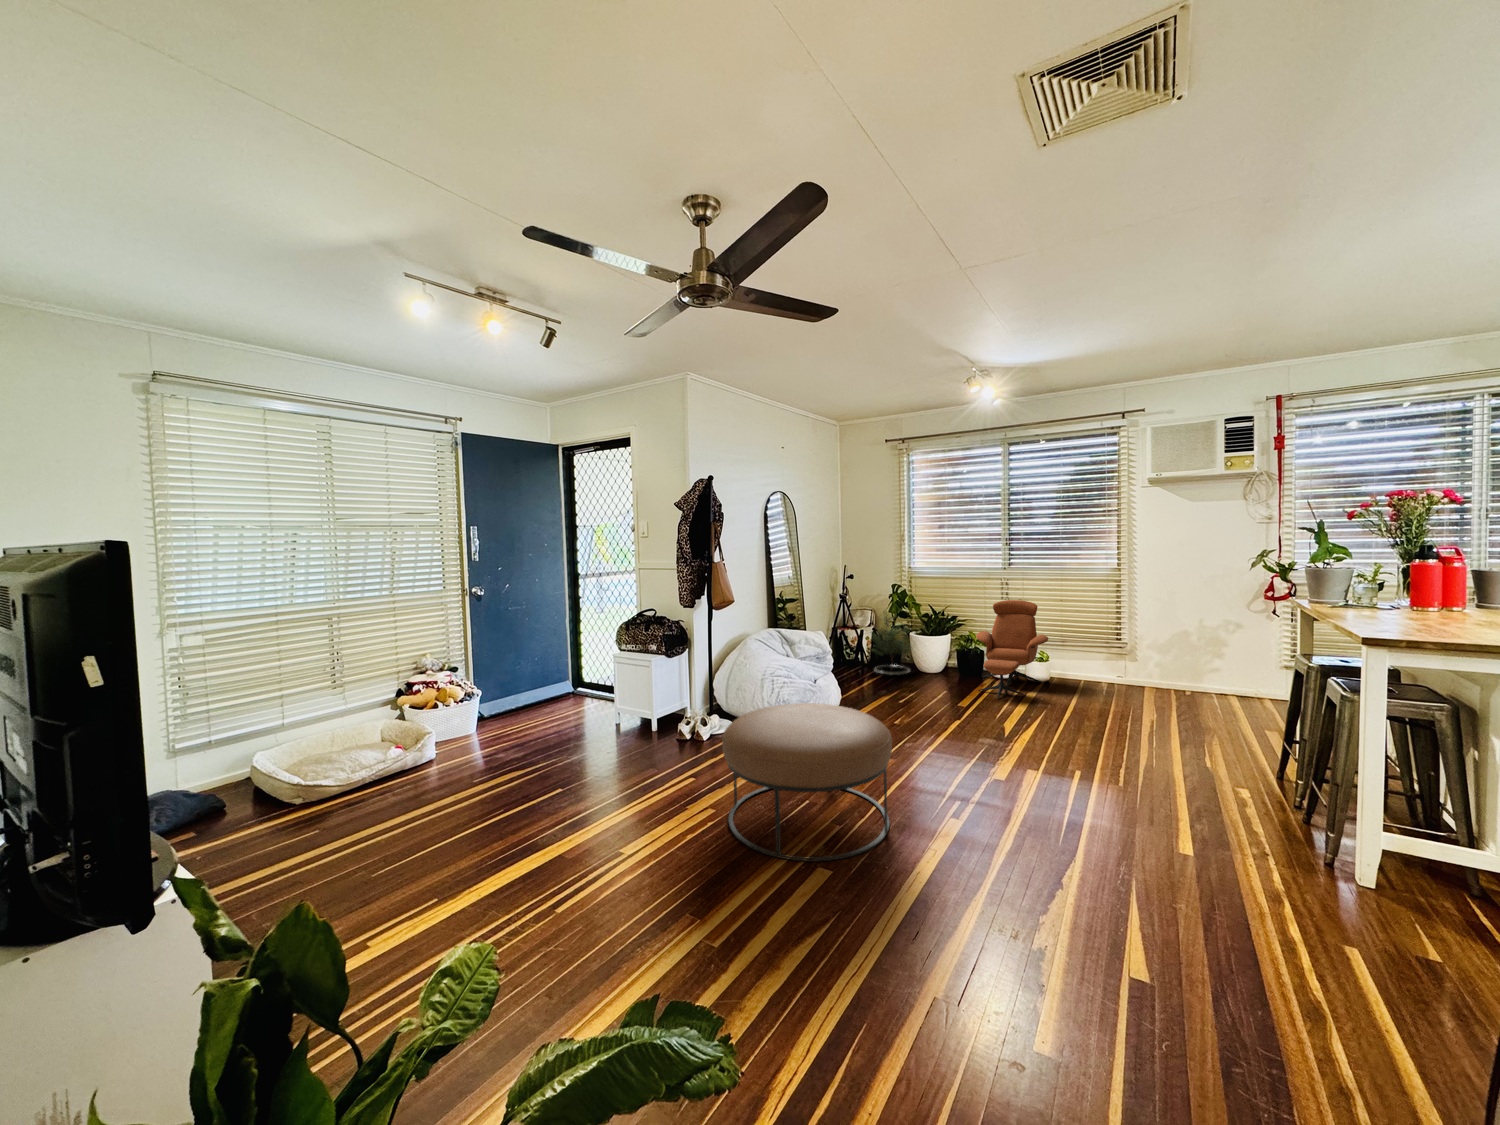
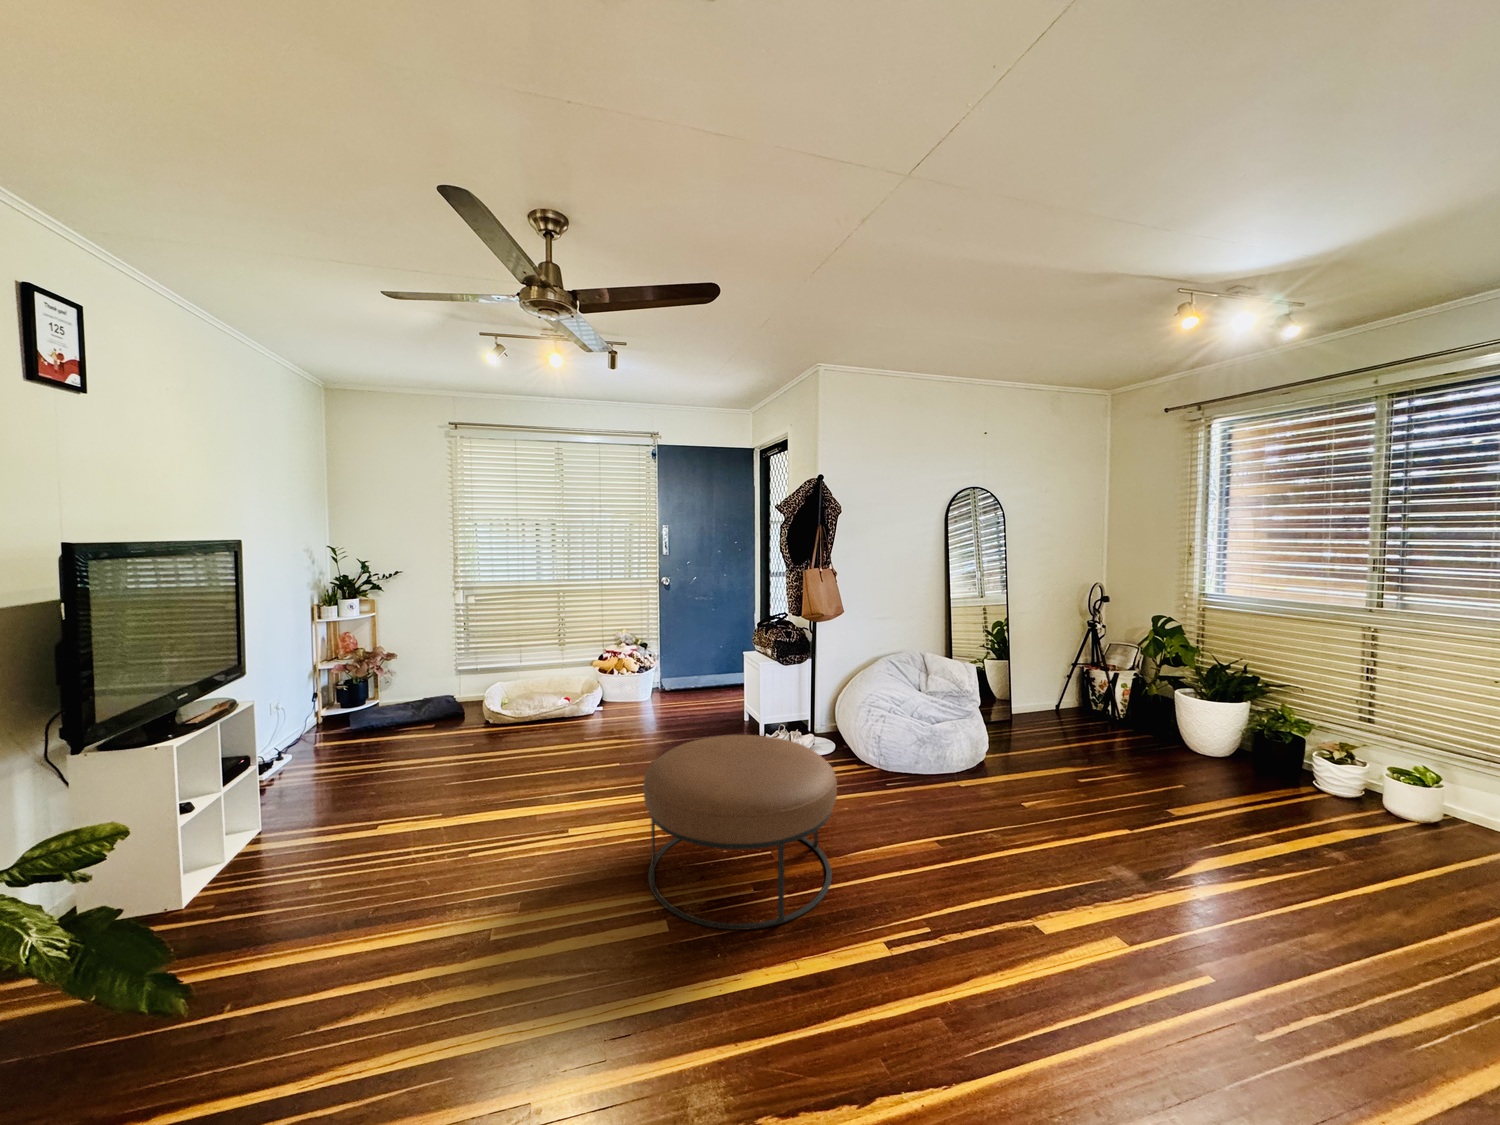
lounge chair: present [976,600,1048,699] -> none [1242,665,1441,837]
potted tree: present [872,616,910,675] -> none [1098,648,1175,747]

